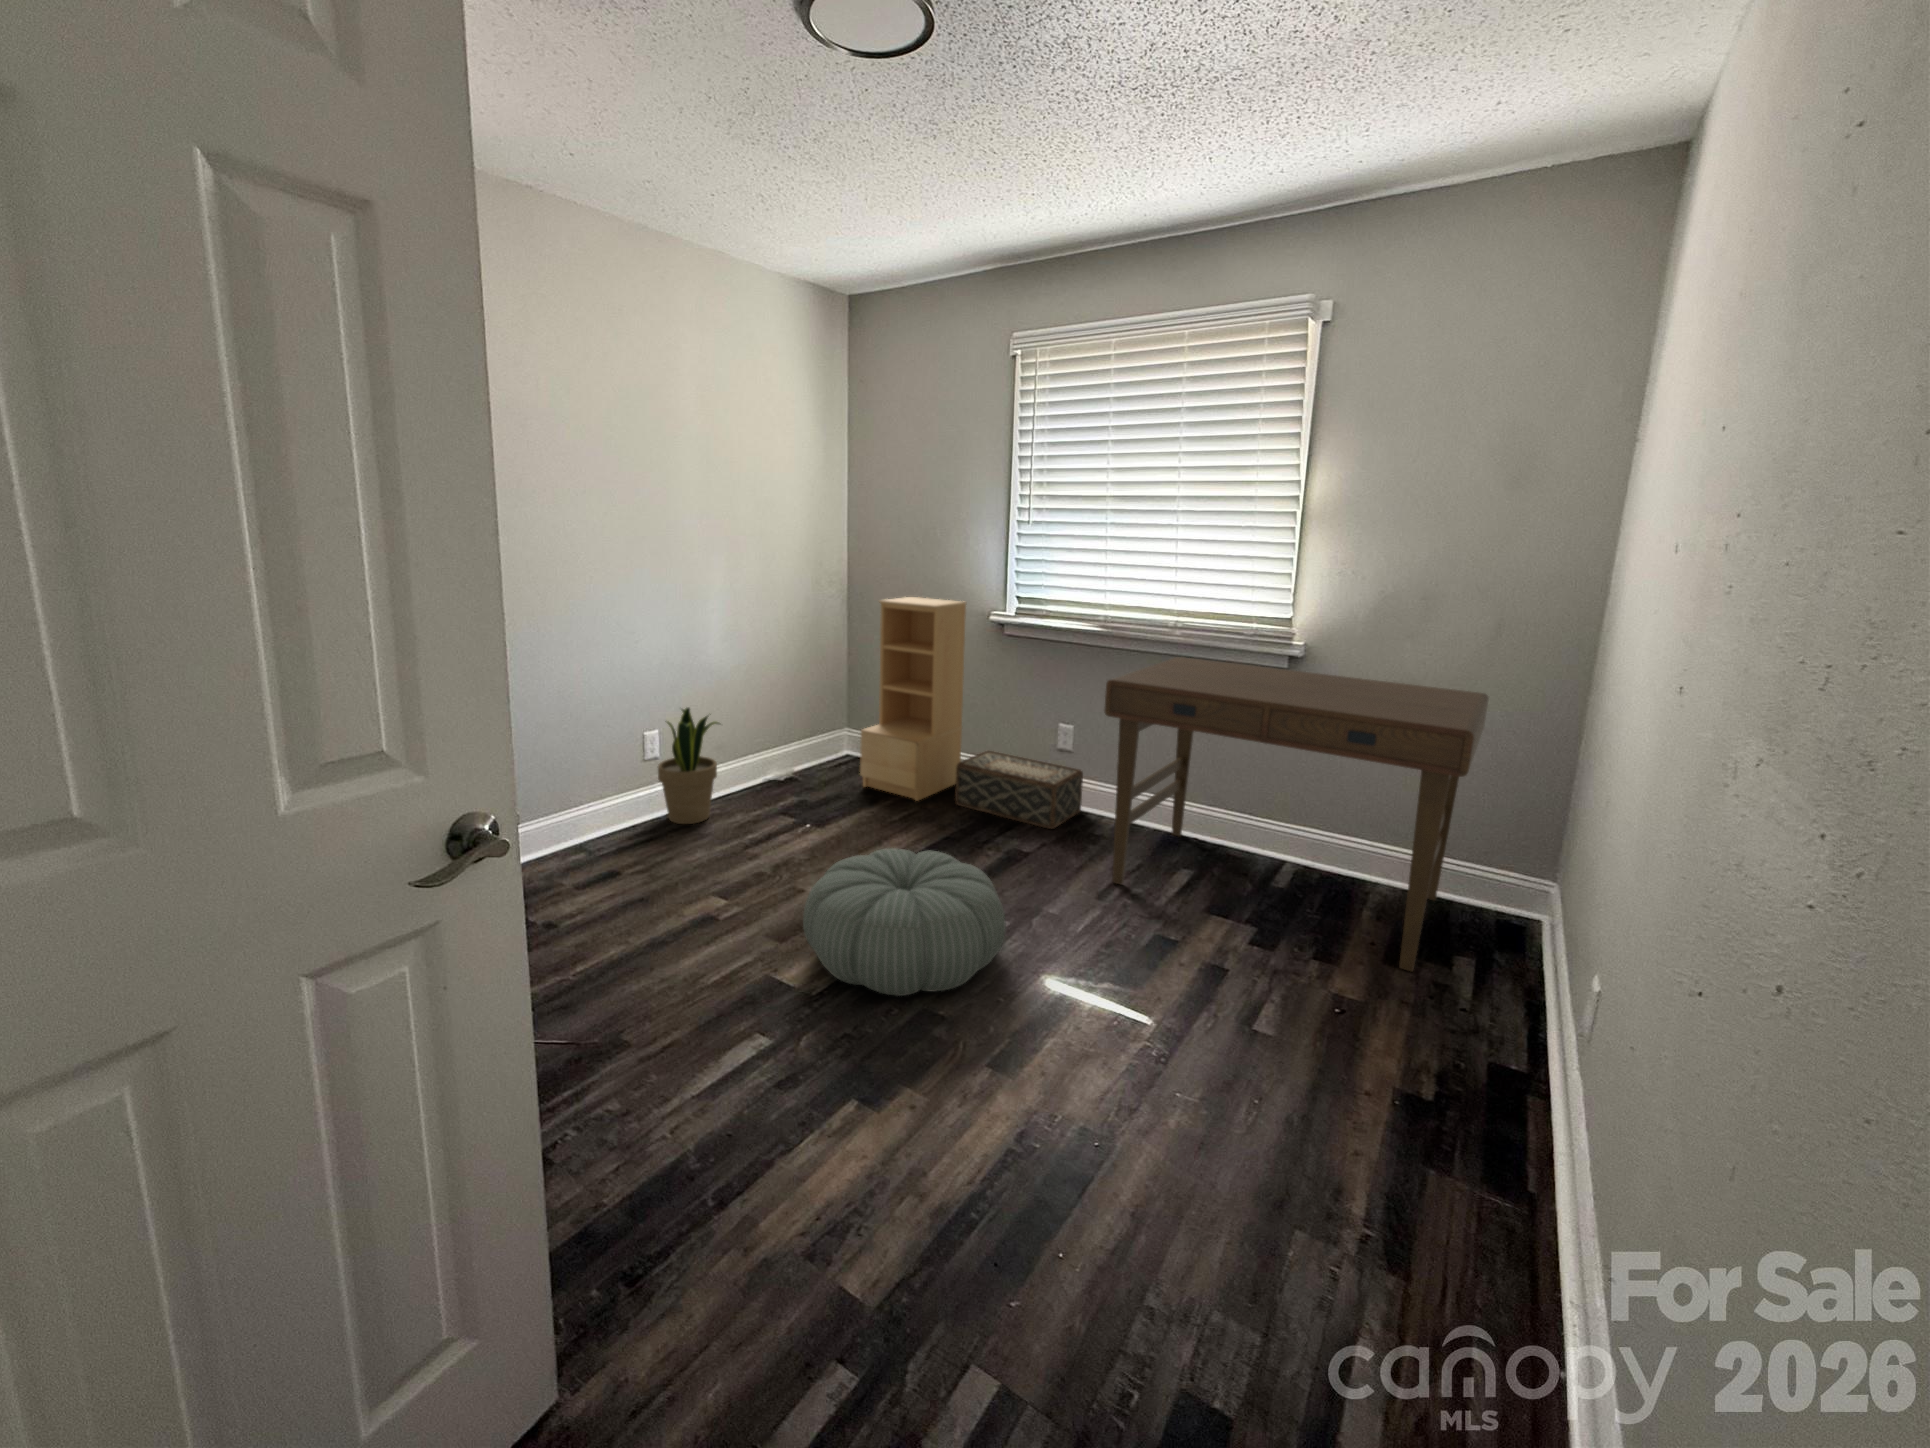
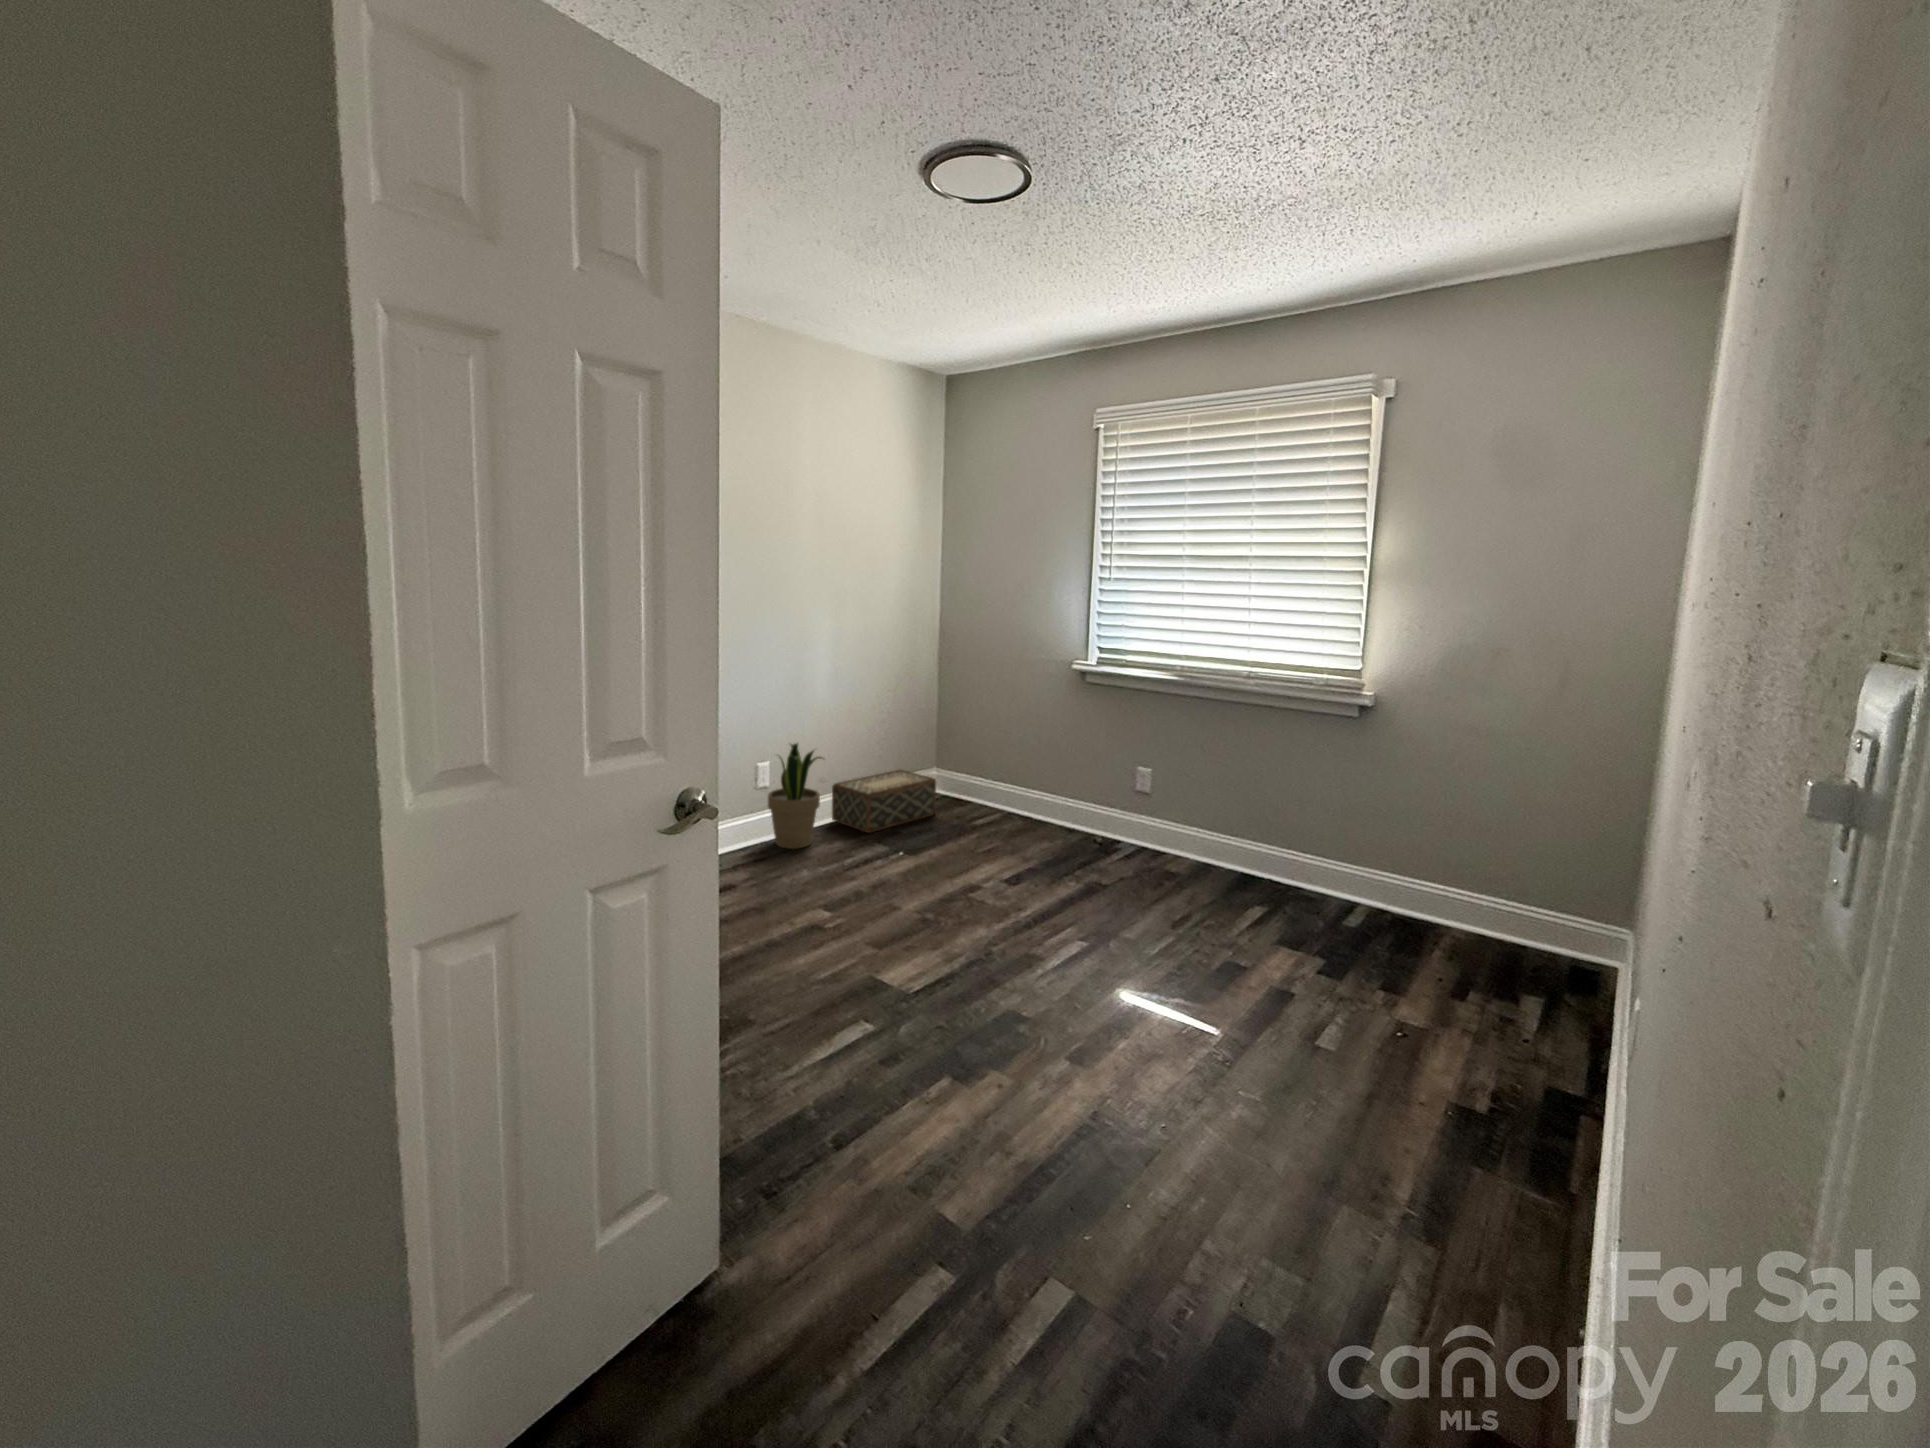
bookshelf: present [860,597,966,801] -> none [949,647,1051,837]
desk: present [1104,657,1489,971] -> none [1179,706,1556,1006]
woven basket: present [955,751,1083,829] -> present [832,770,936,833]
pouf: present [803,848,1006,996] -> none [901,870,1084,997]

